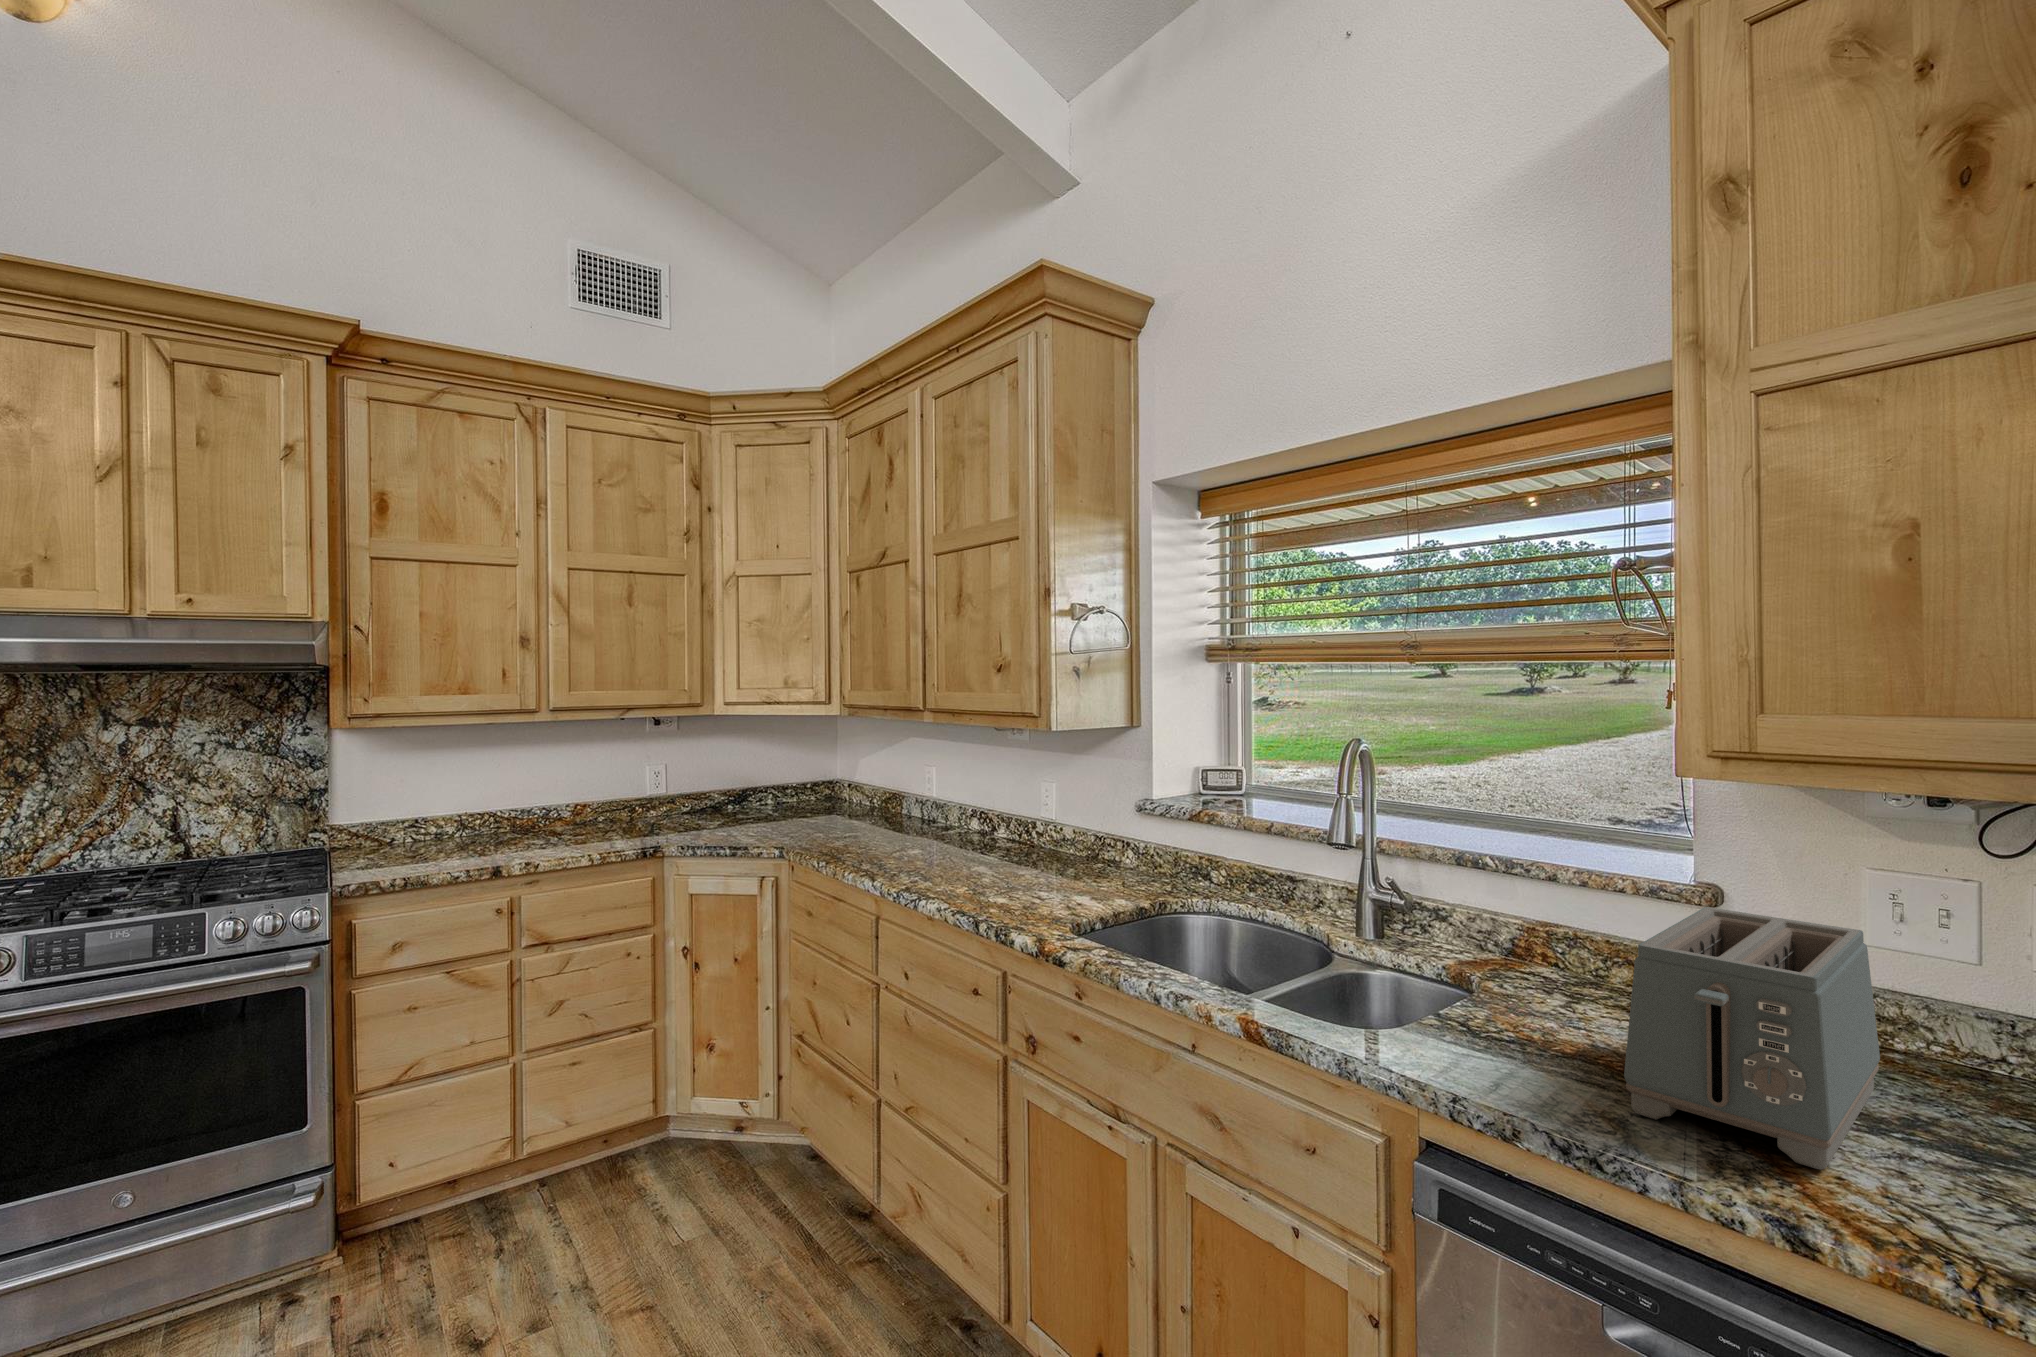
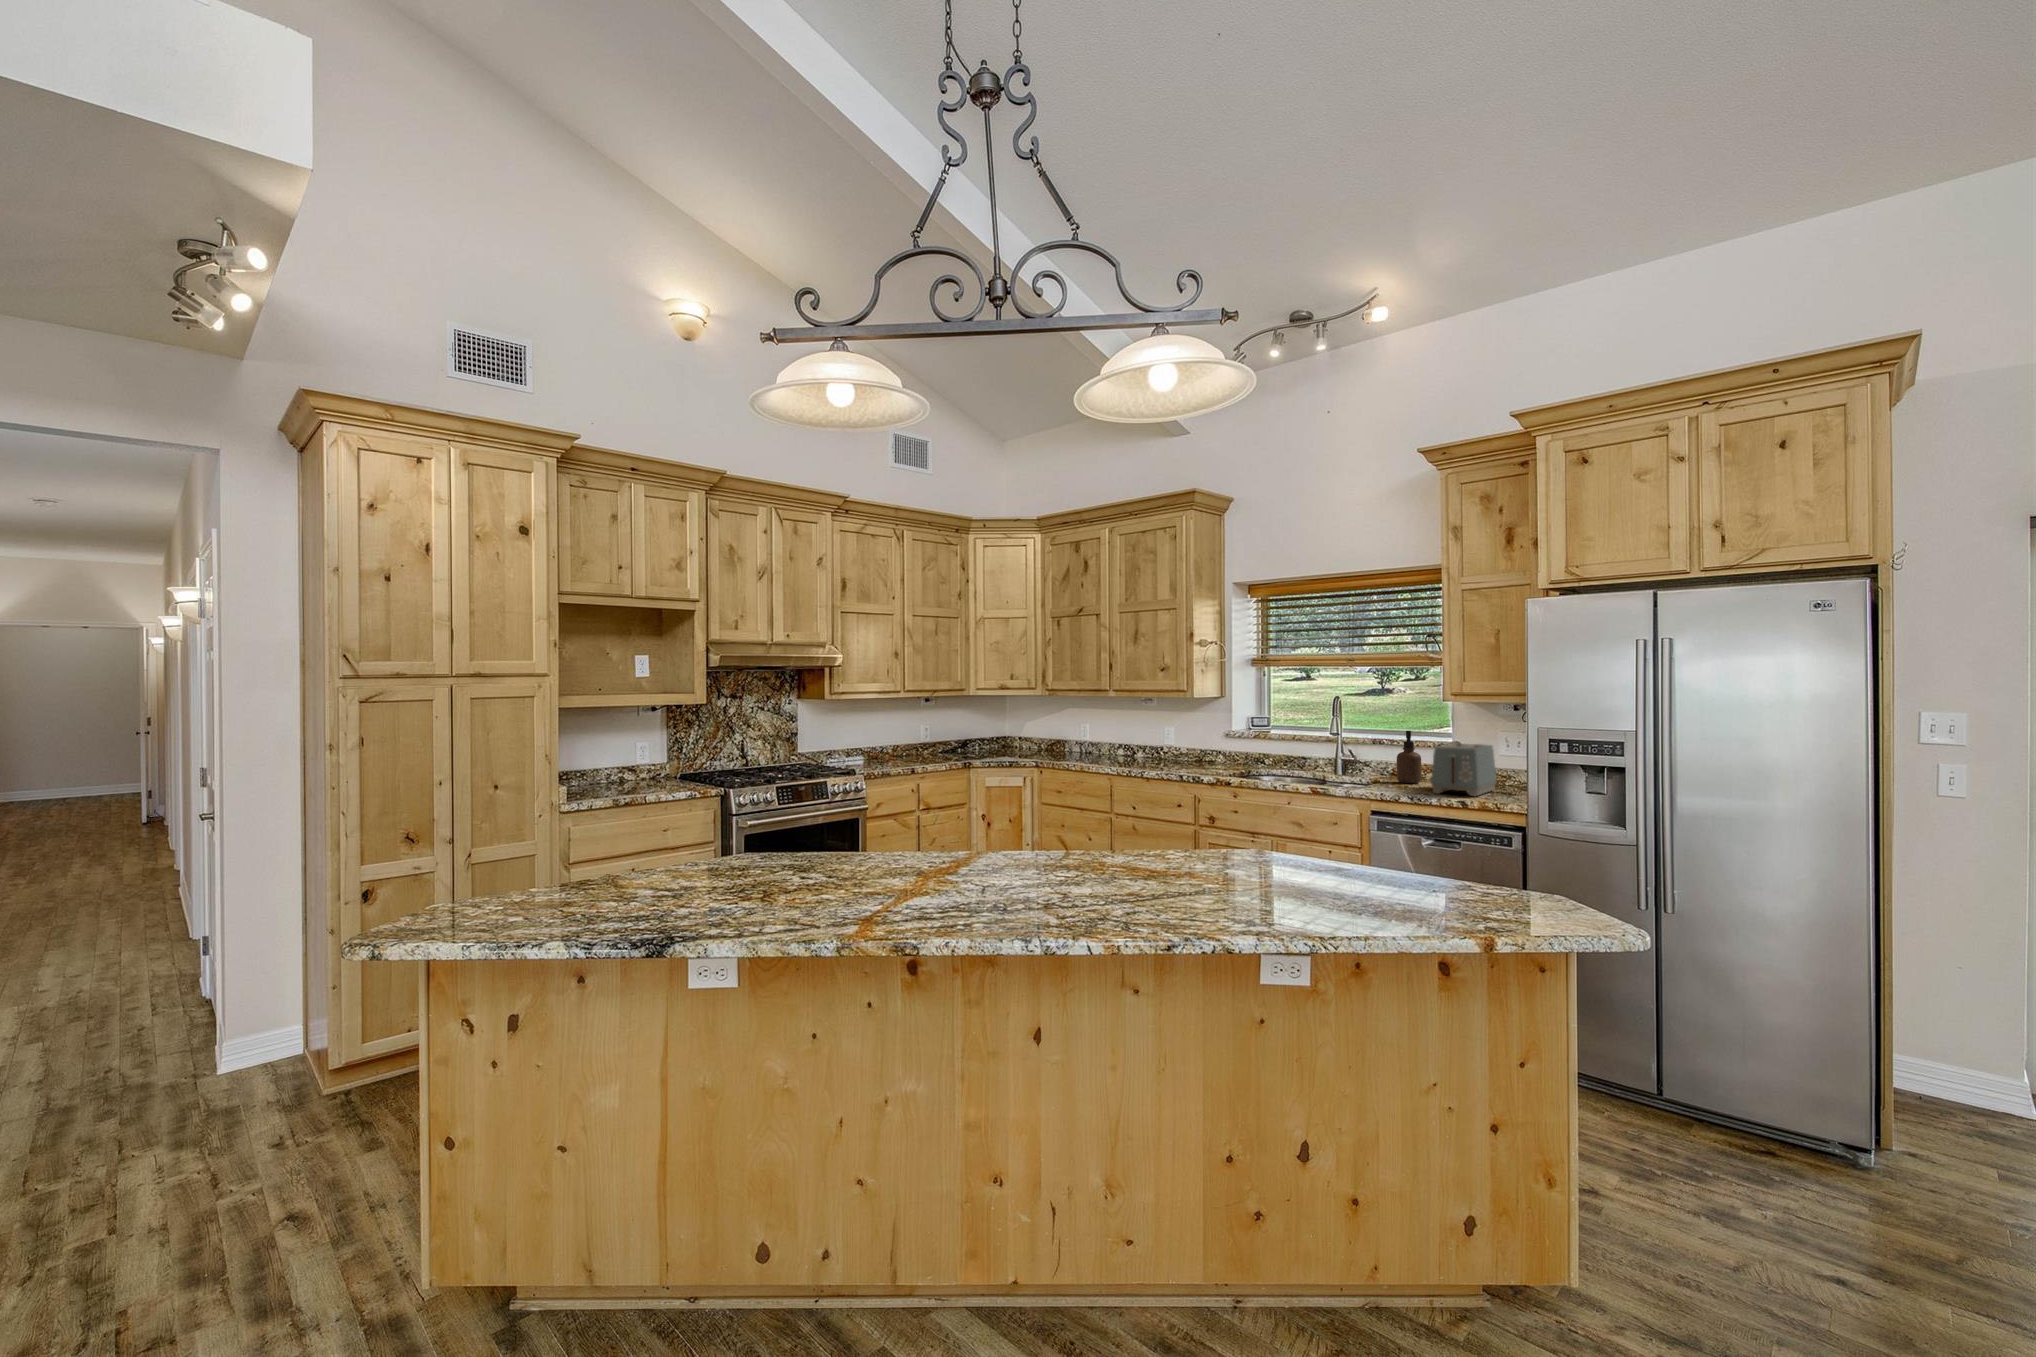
soap dispenser: none [1514,846,1593,1010] -> present [1397,731,1421,783]

